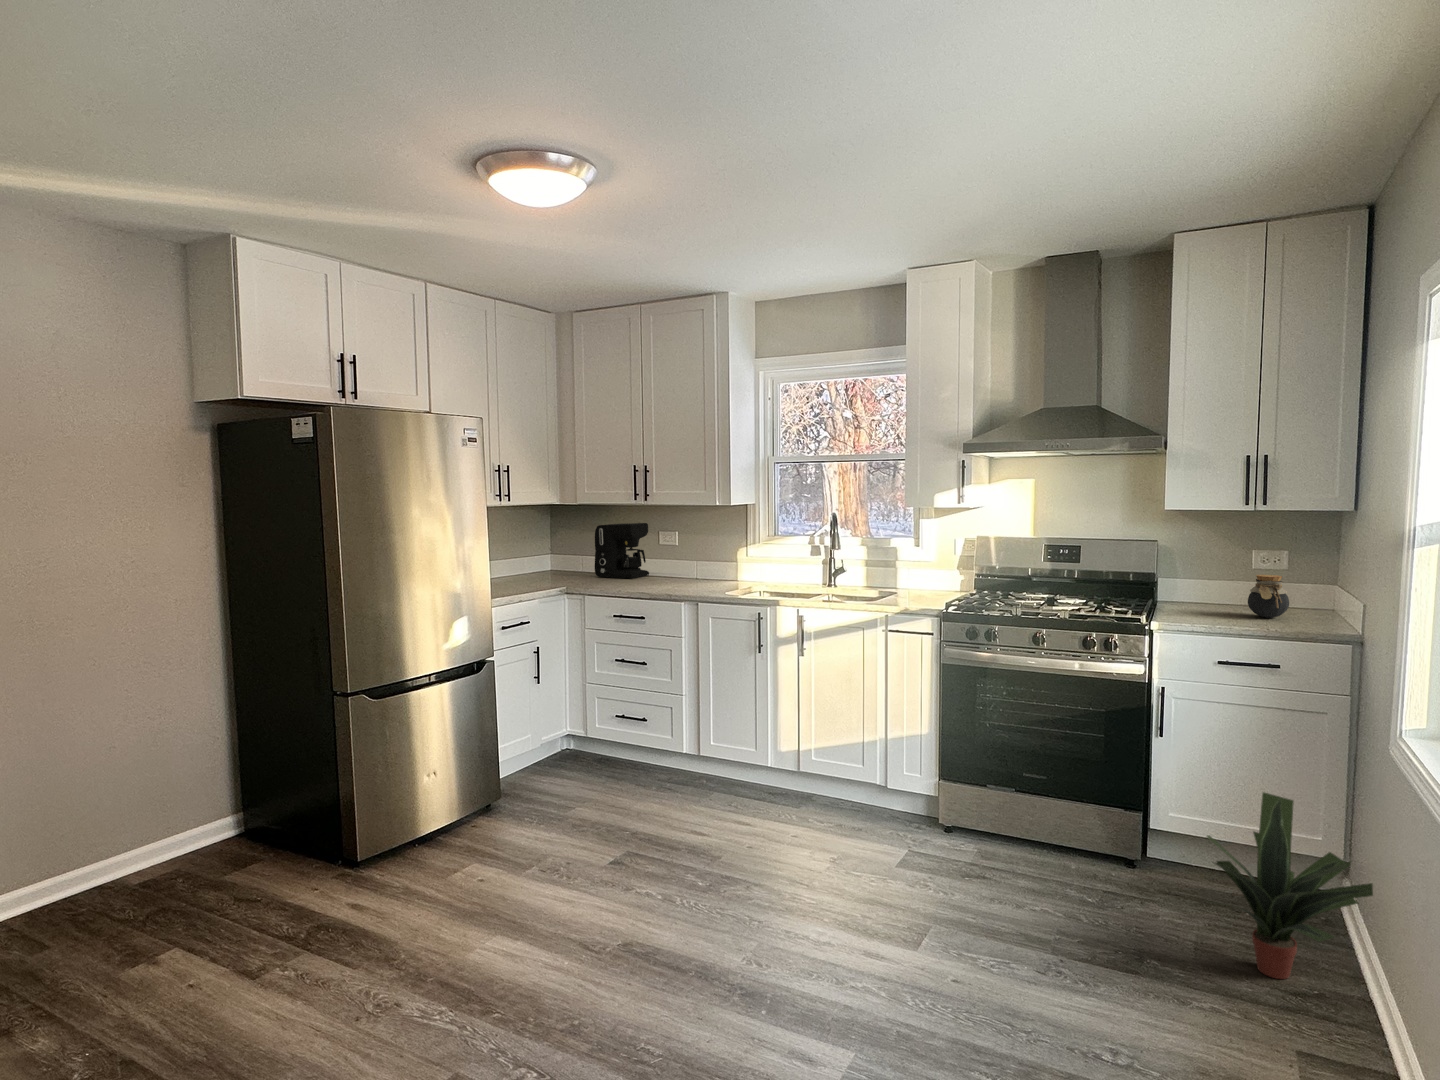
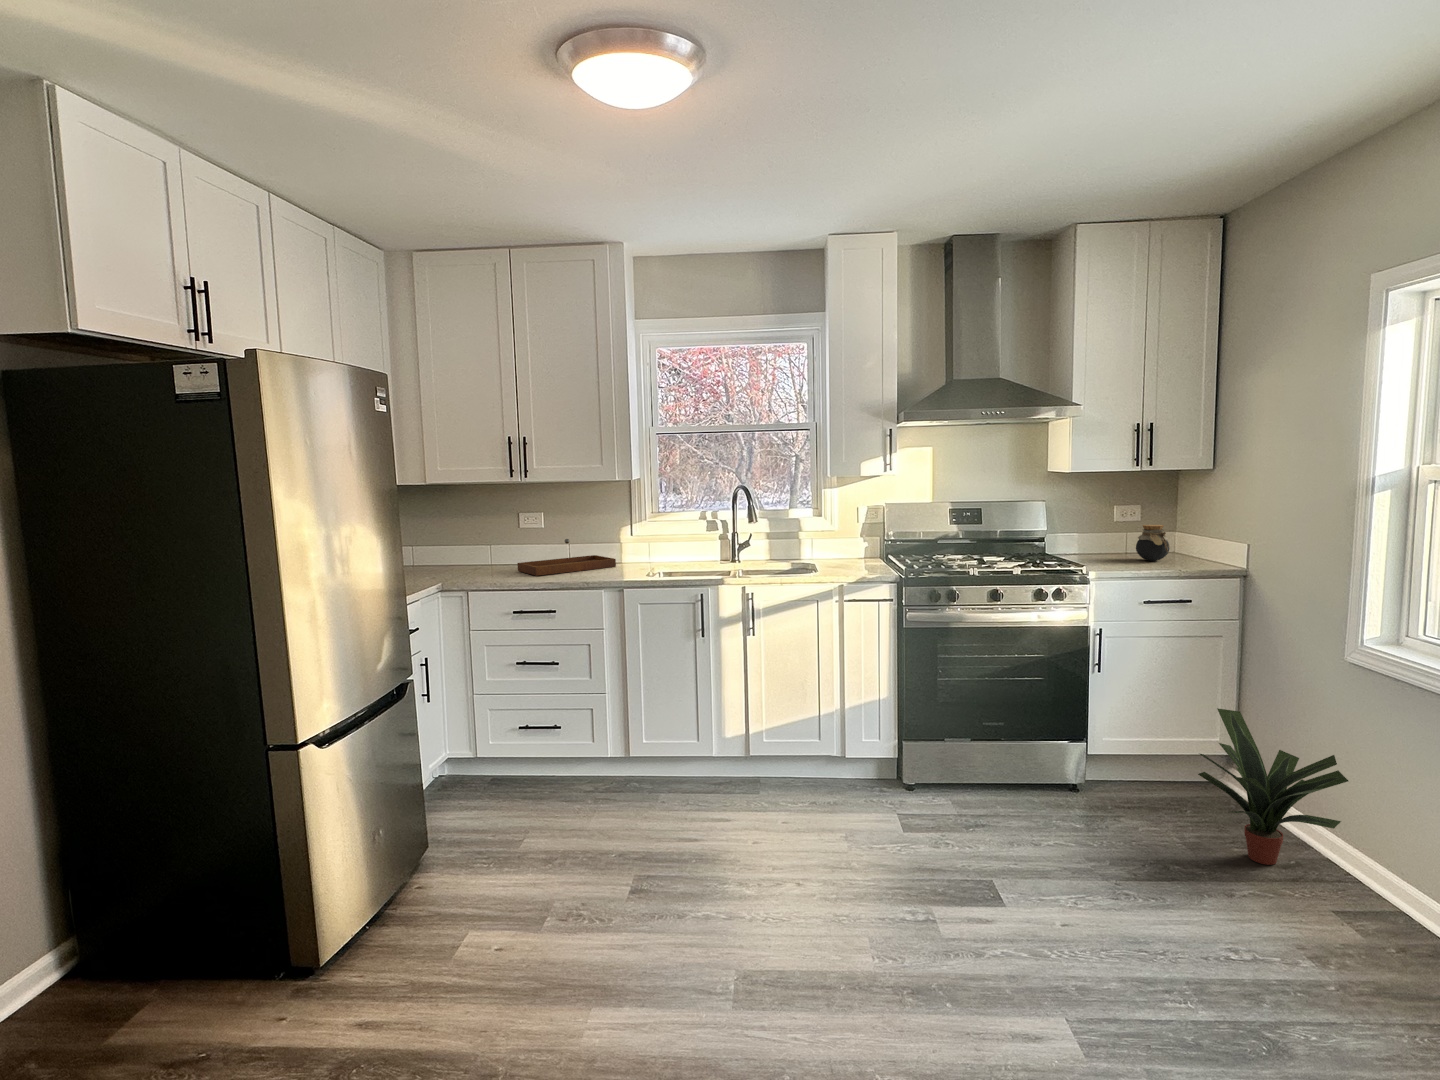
coffee maker: present [595,523,649,578] -> none [446,503,511,569]
tray: none [640,556,721,586] -> present [517,539,616,576]

